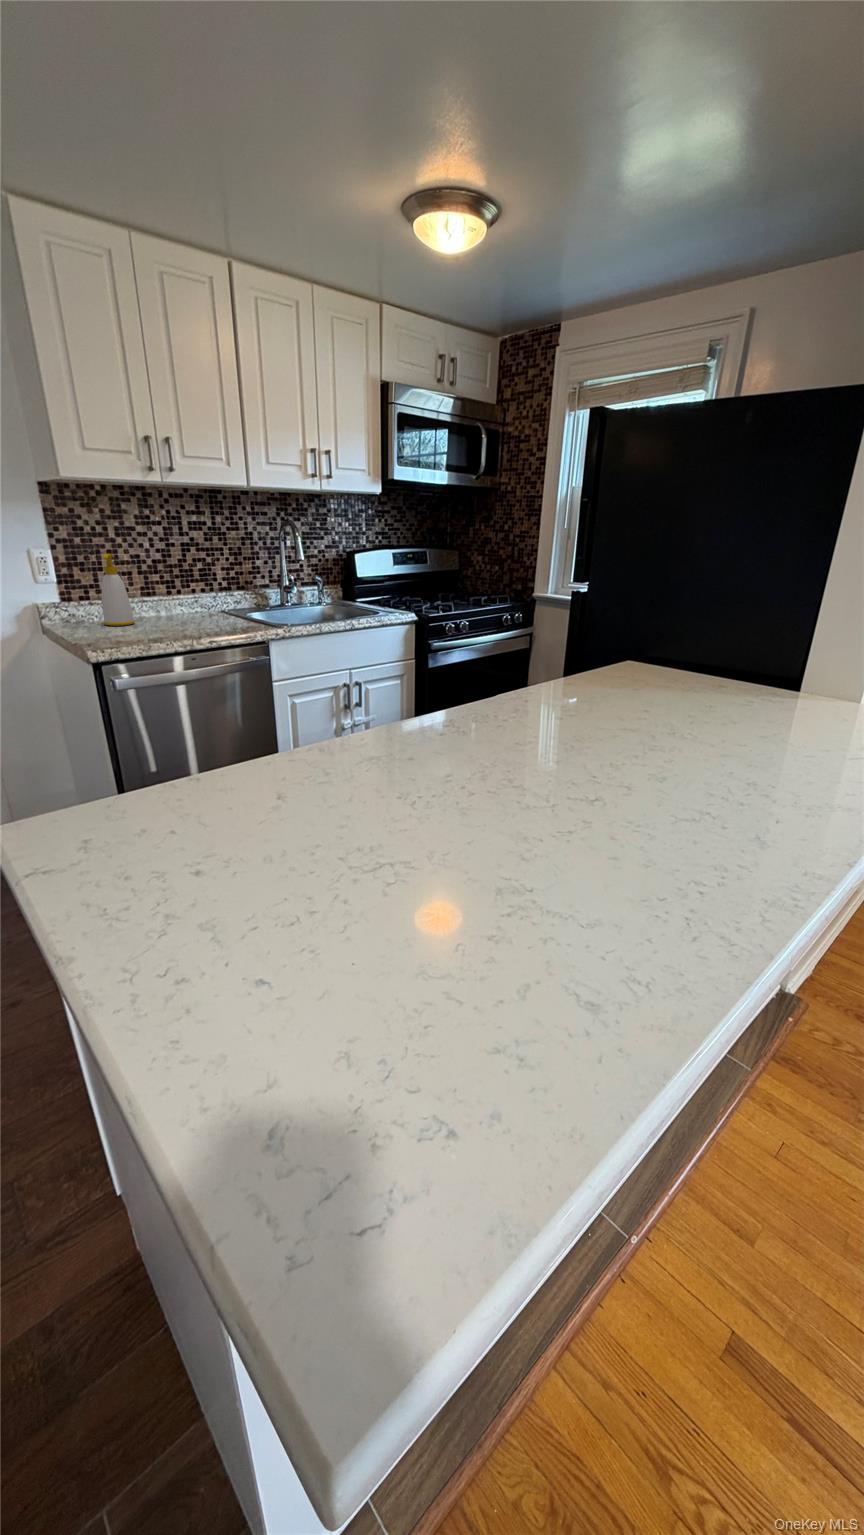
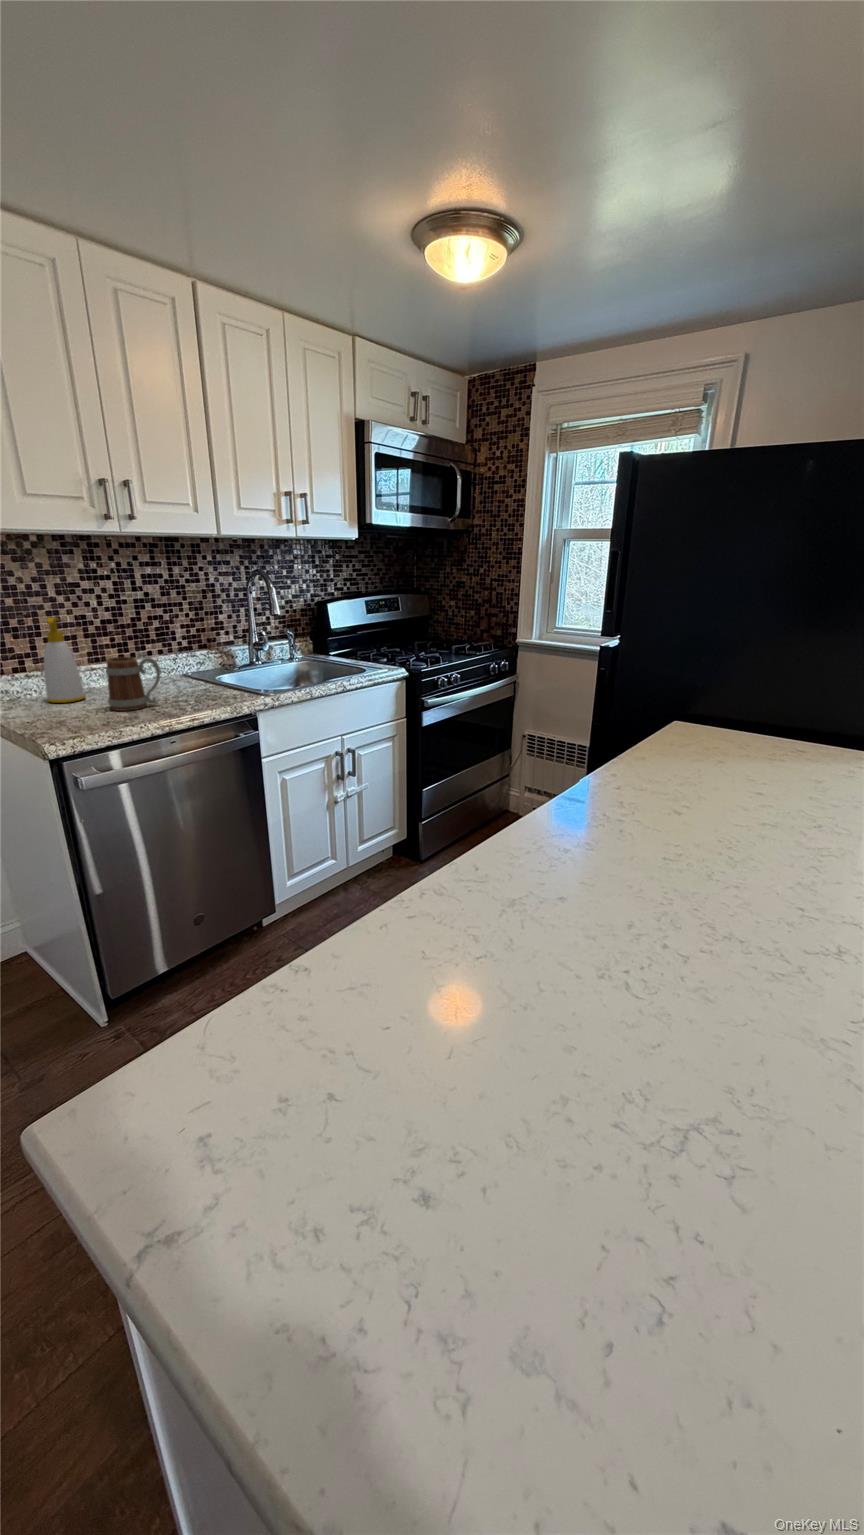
mug: none [146,588,190,633] -> present [106,657,161,711]

